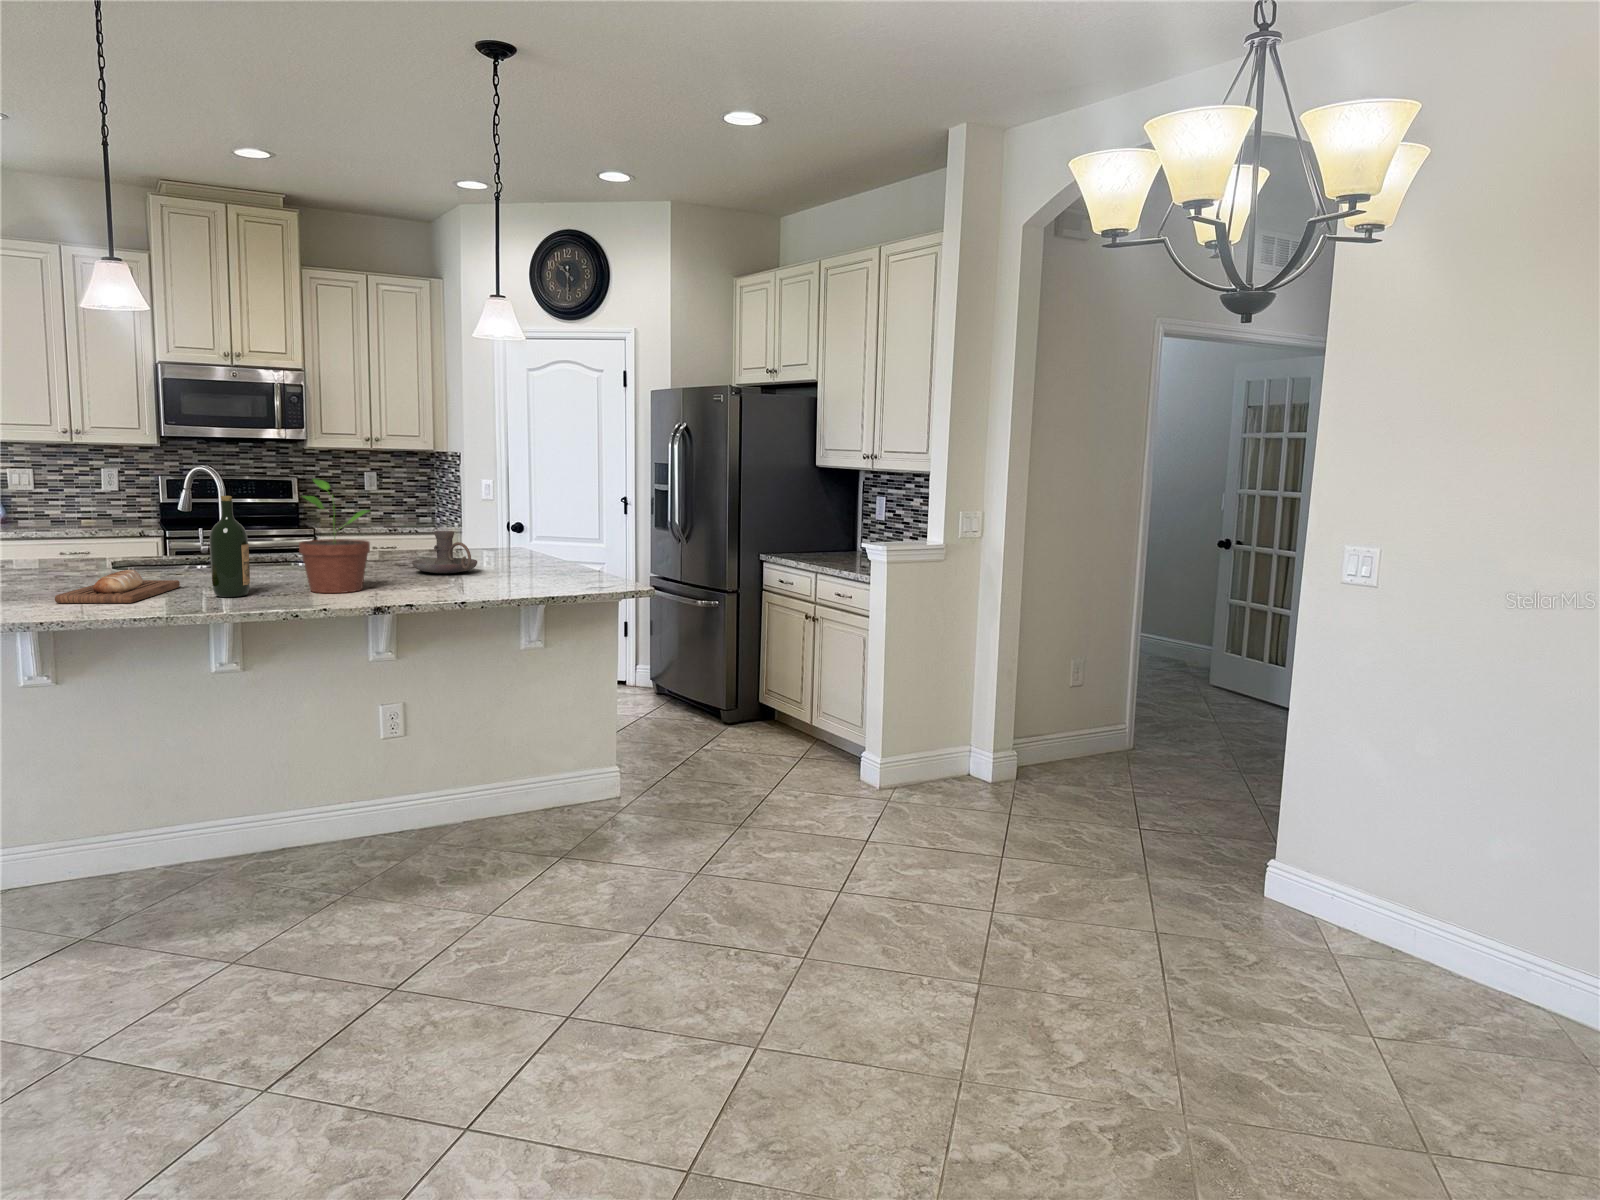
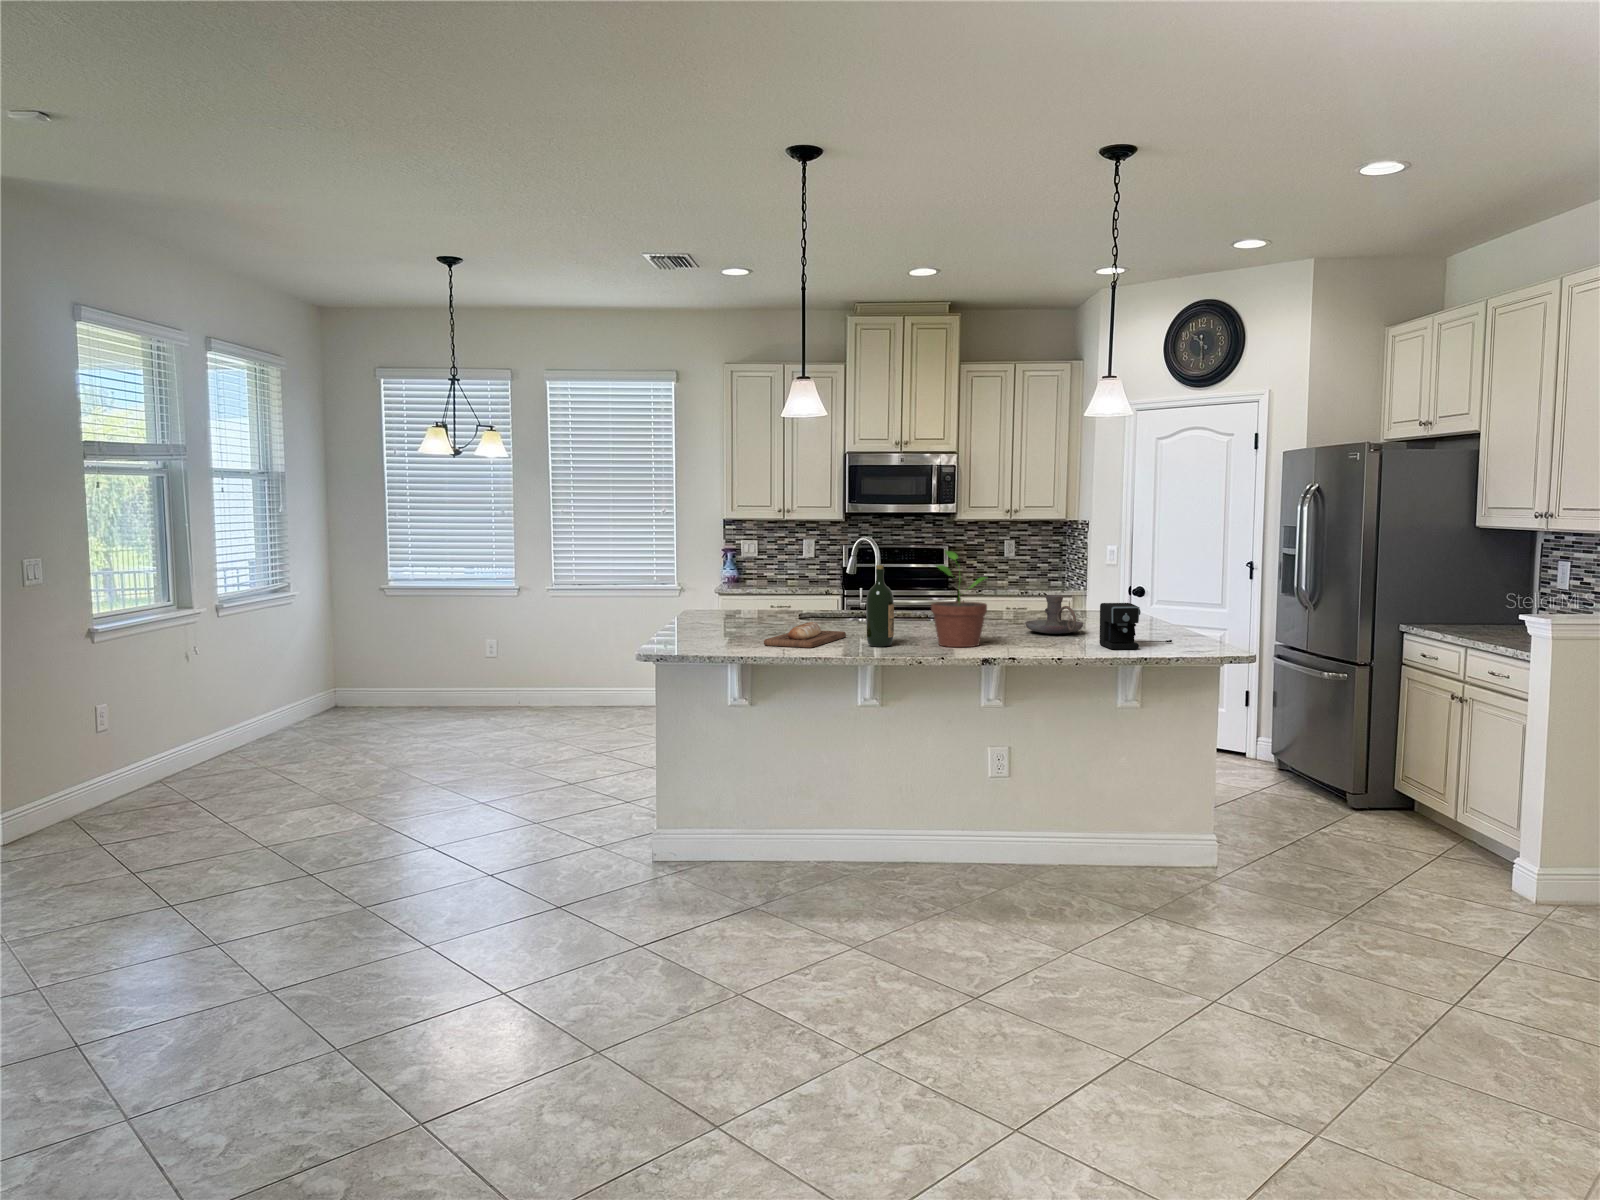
coffee maker: none [499,537,574,587] -> present [1099,603,1172,649]

